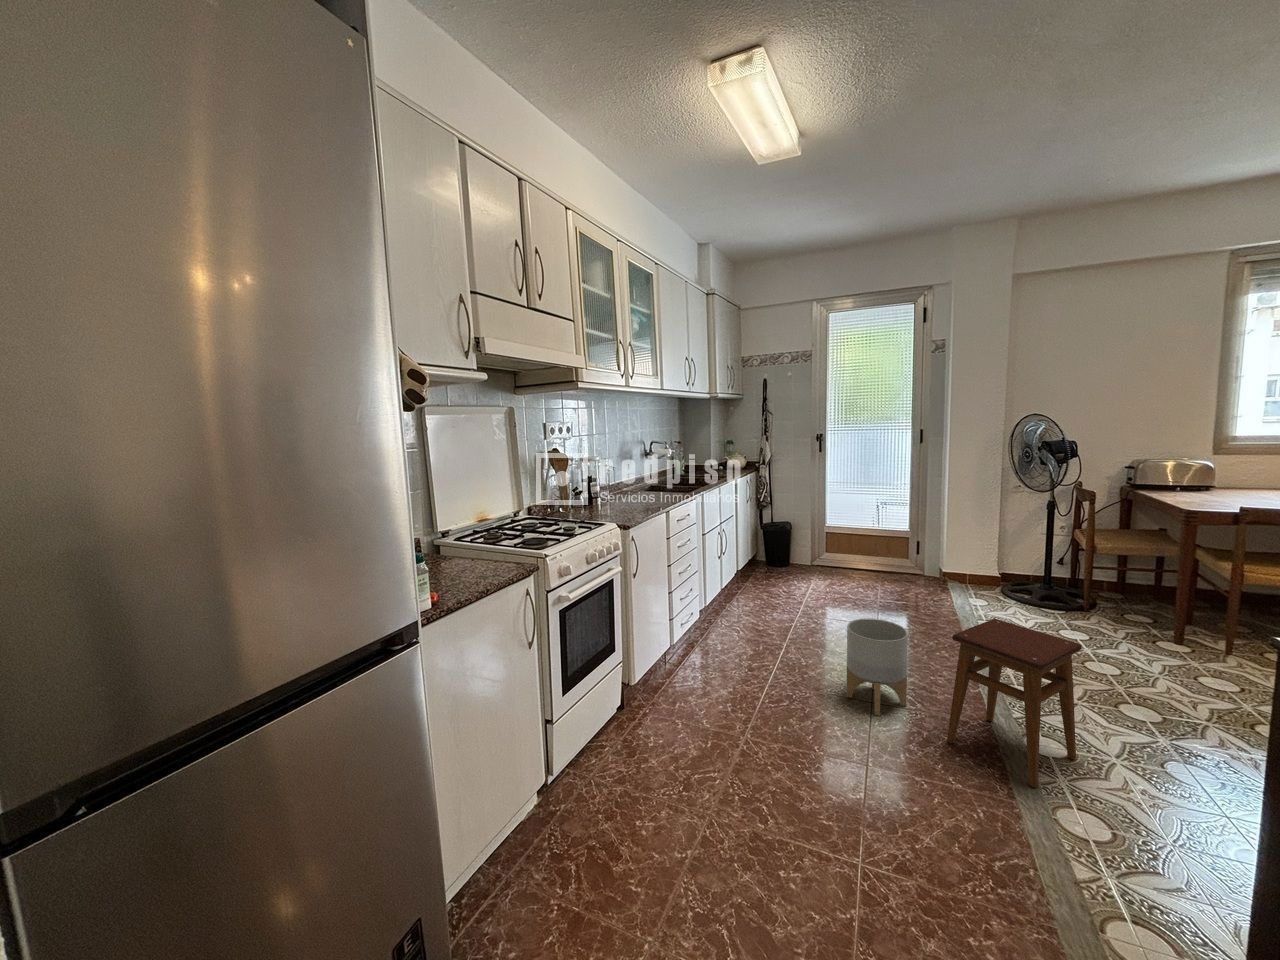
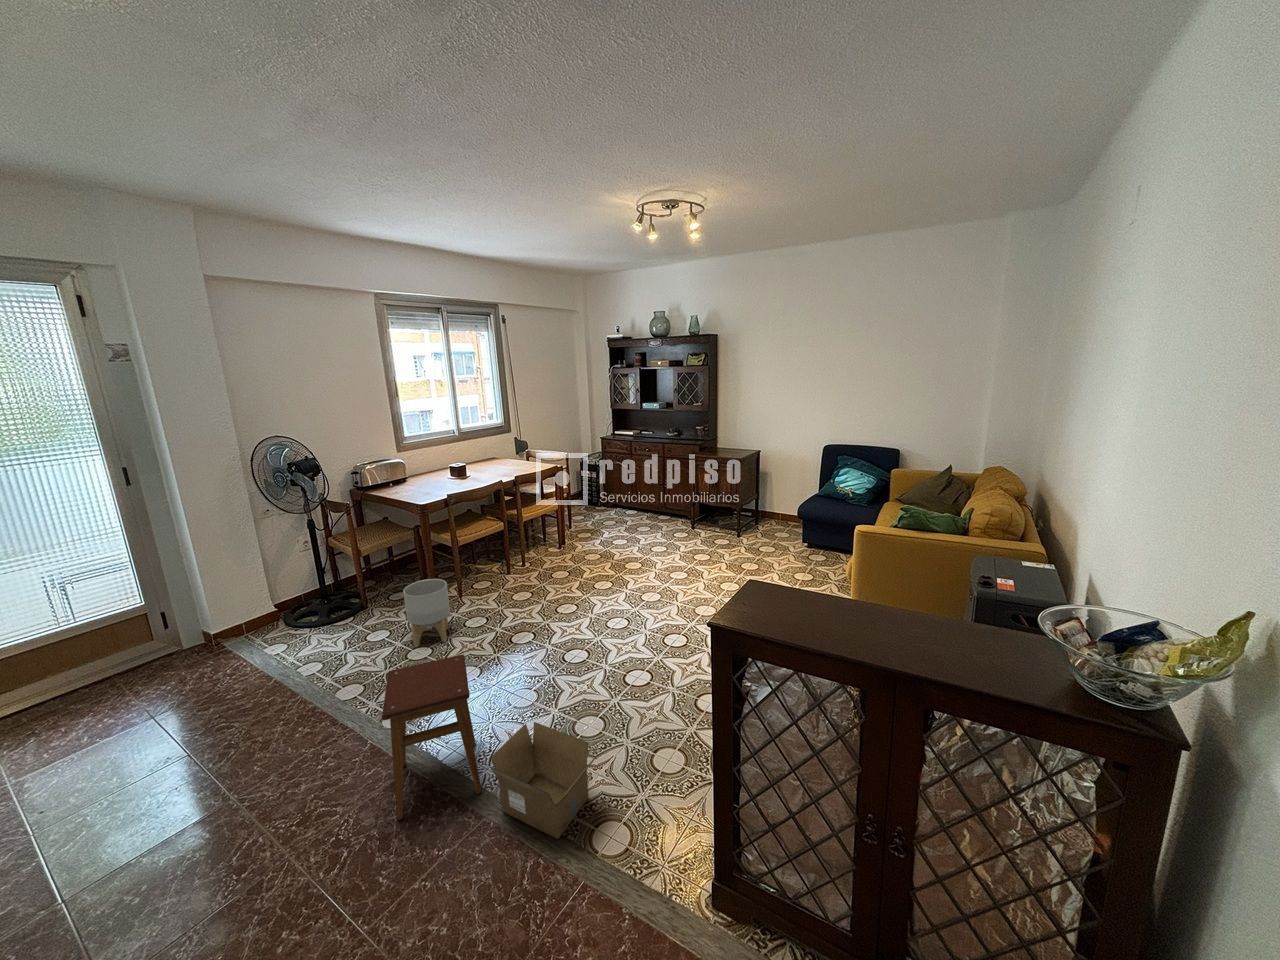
planter: present [846,618,908,715] -> present [403,579,450,647]
cardboard box: none [1028,743,1185,905] -> present [490,722,598,839]

